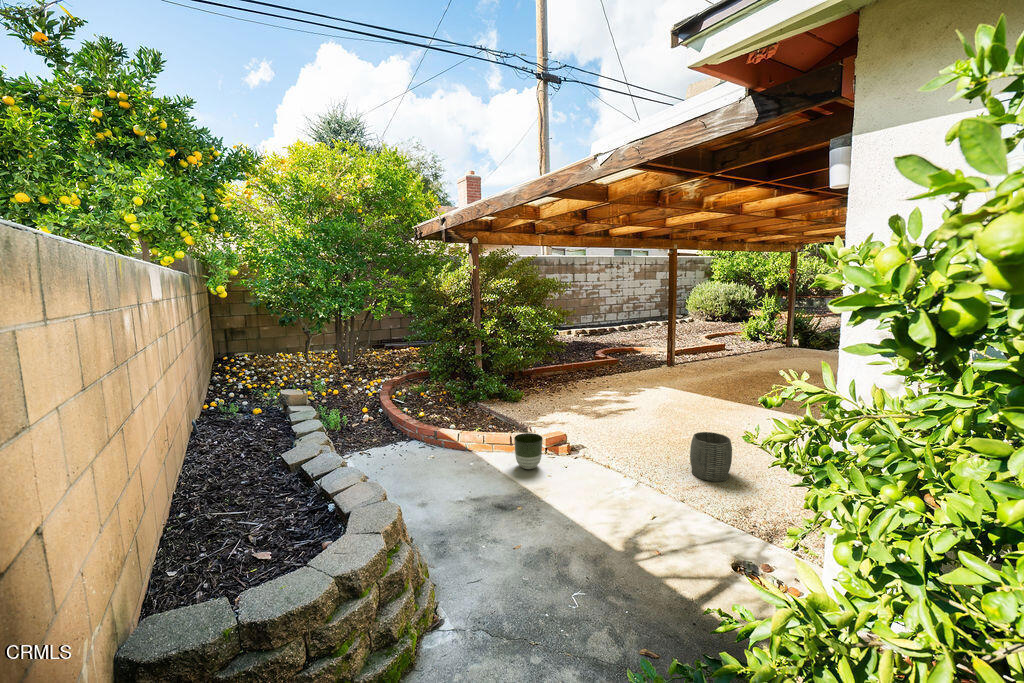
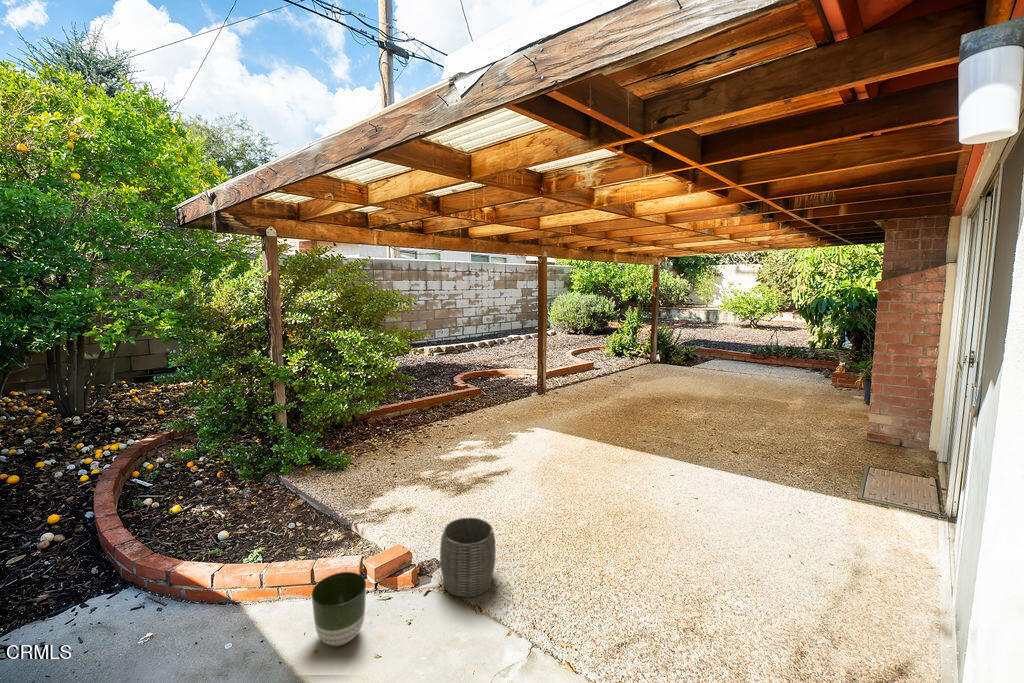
woven basket: present [690,432,732,482] -> present [440,518,496,597]

